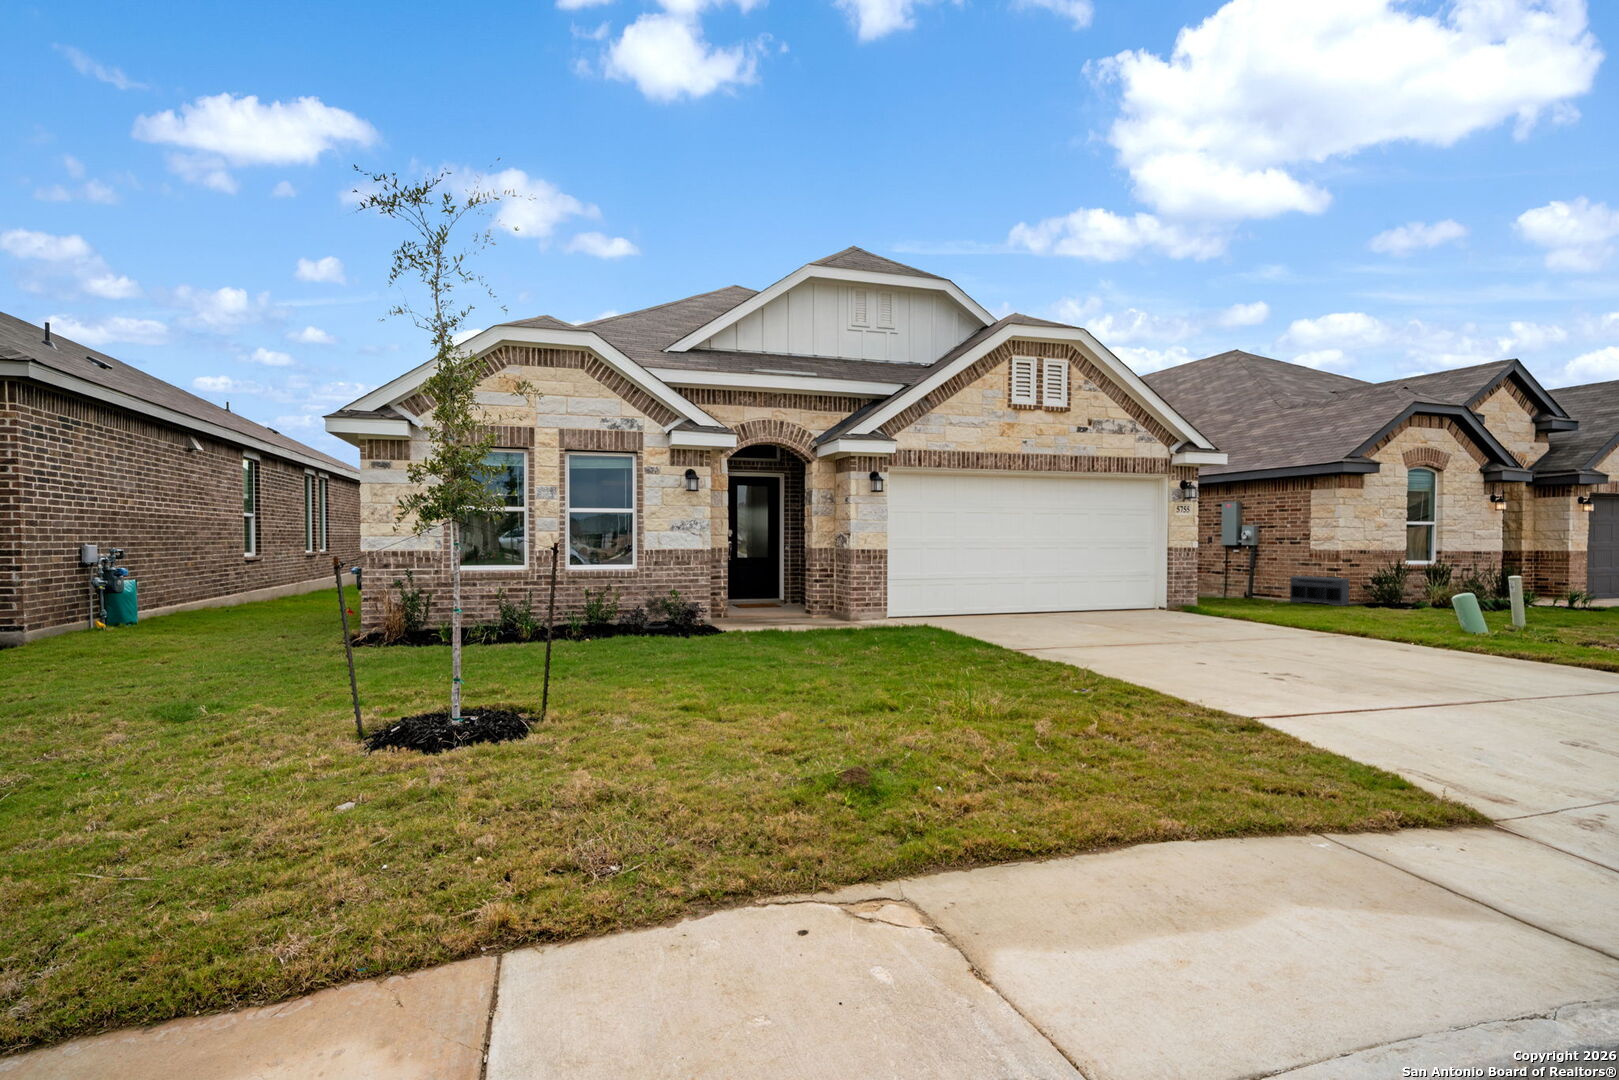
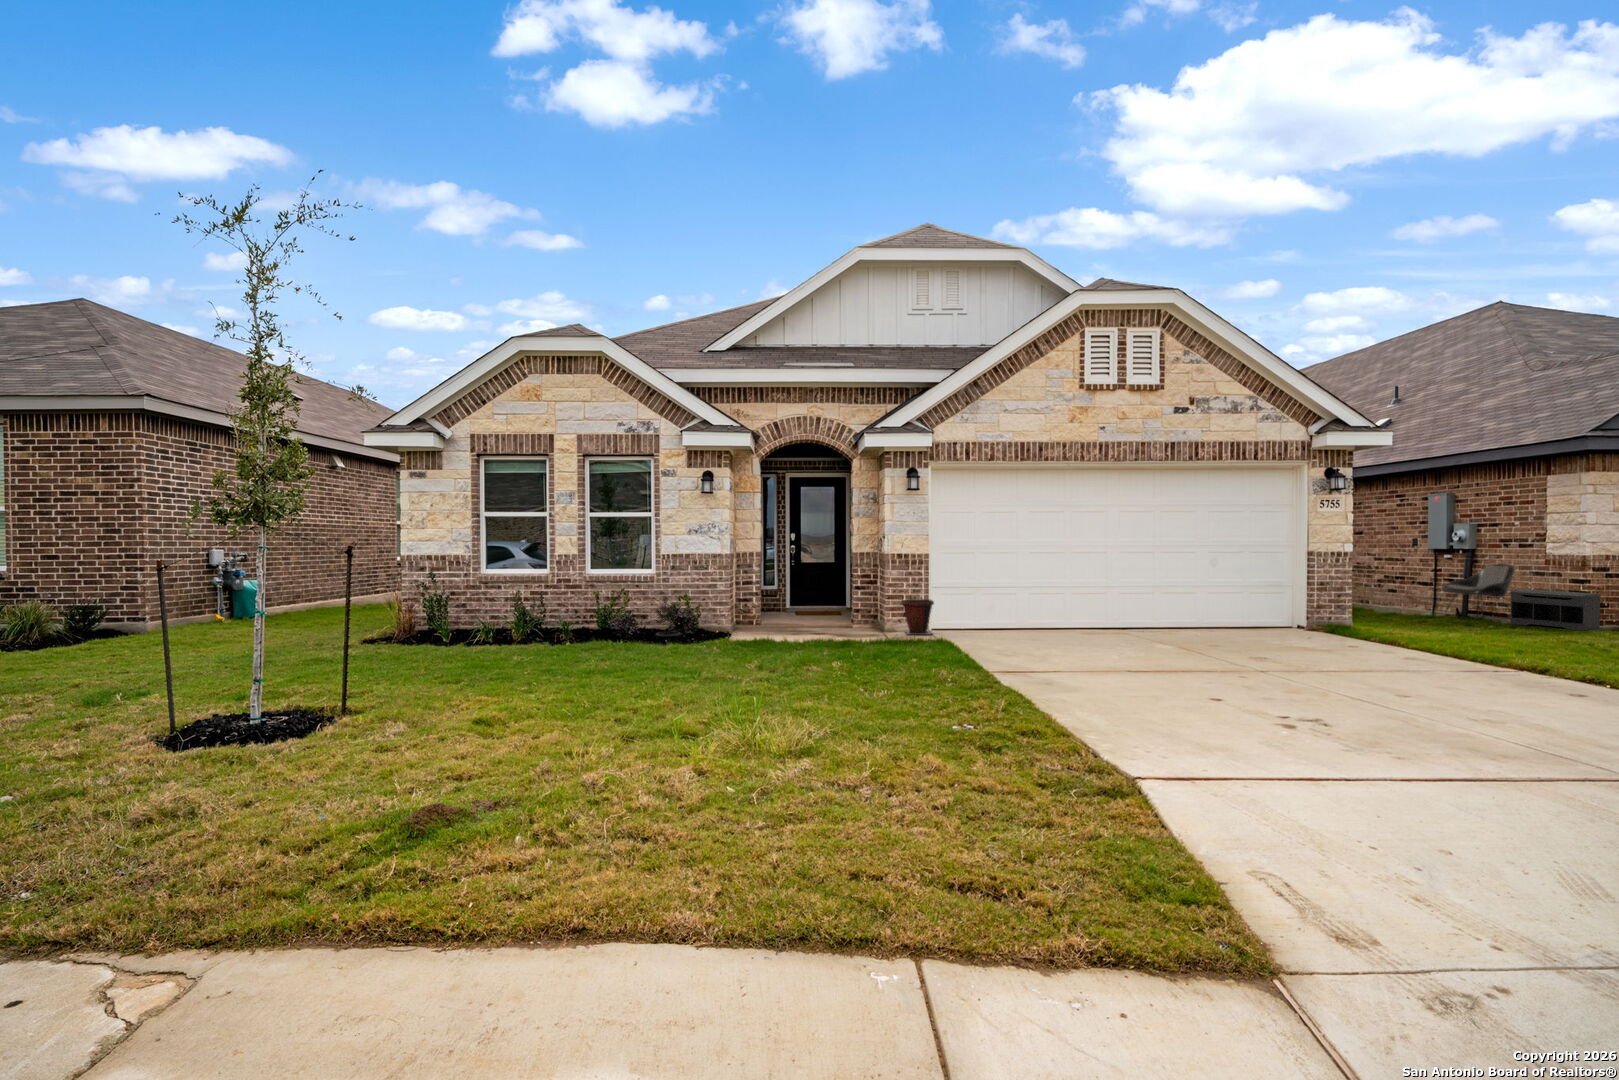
lounge chair: none [1238,556,1290,600] -> present [1442,563,1515,619]
trash can: none [865,588,896,621] -> present [901,599,934,635]

